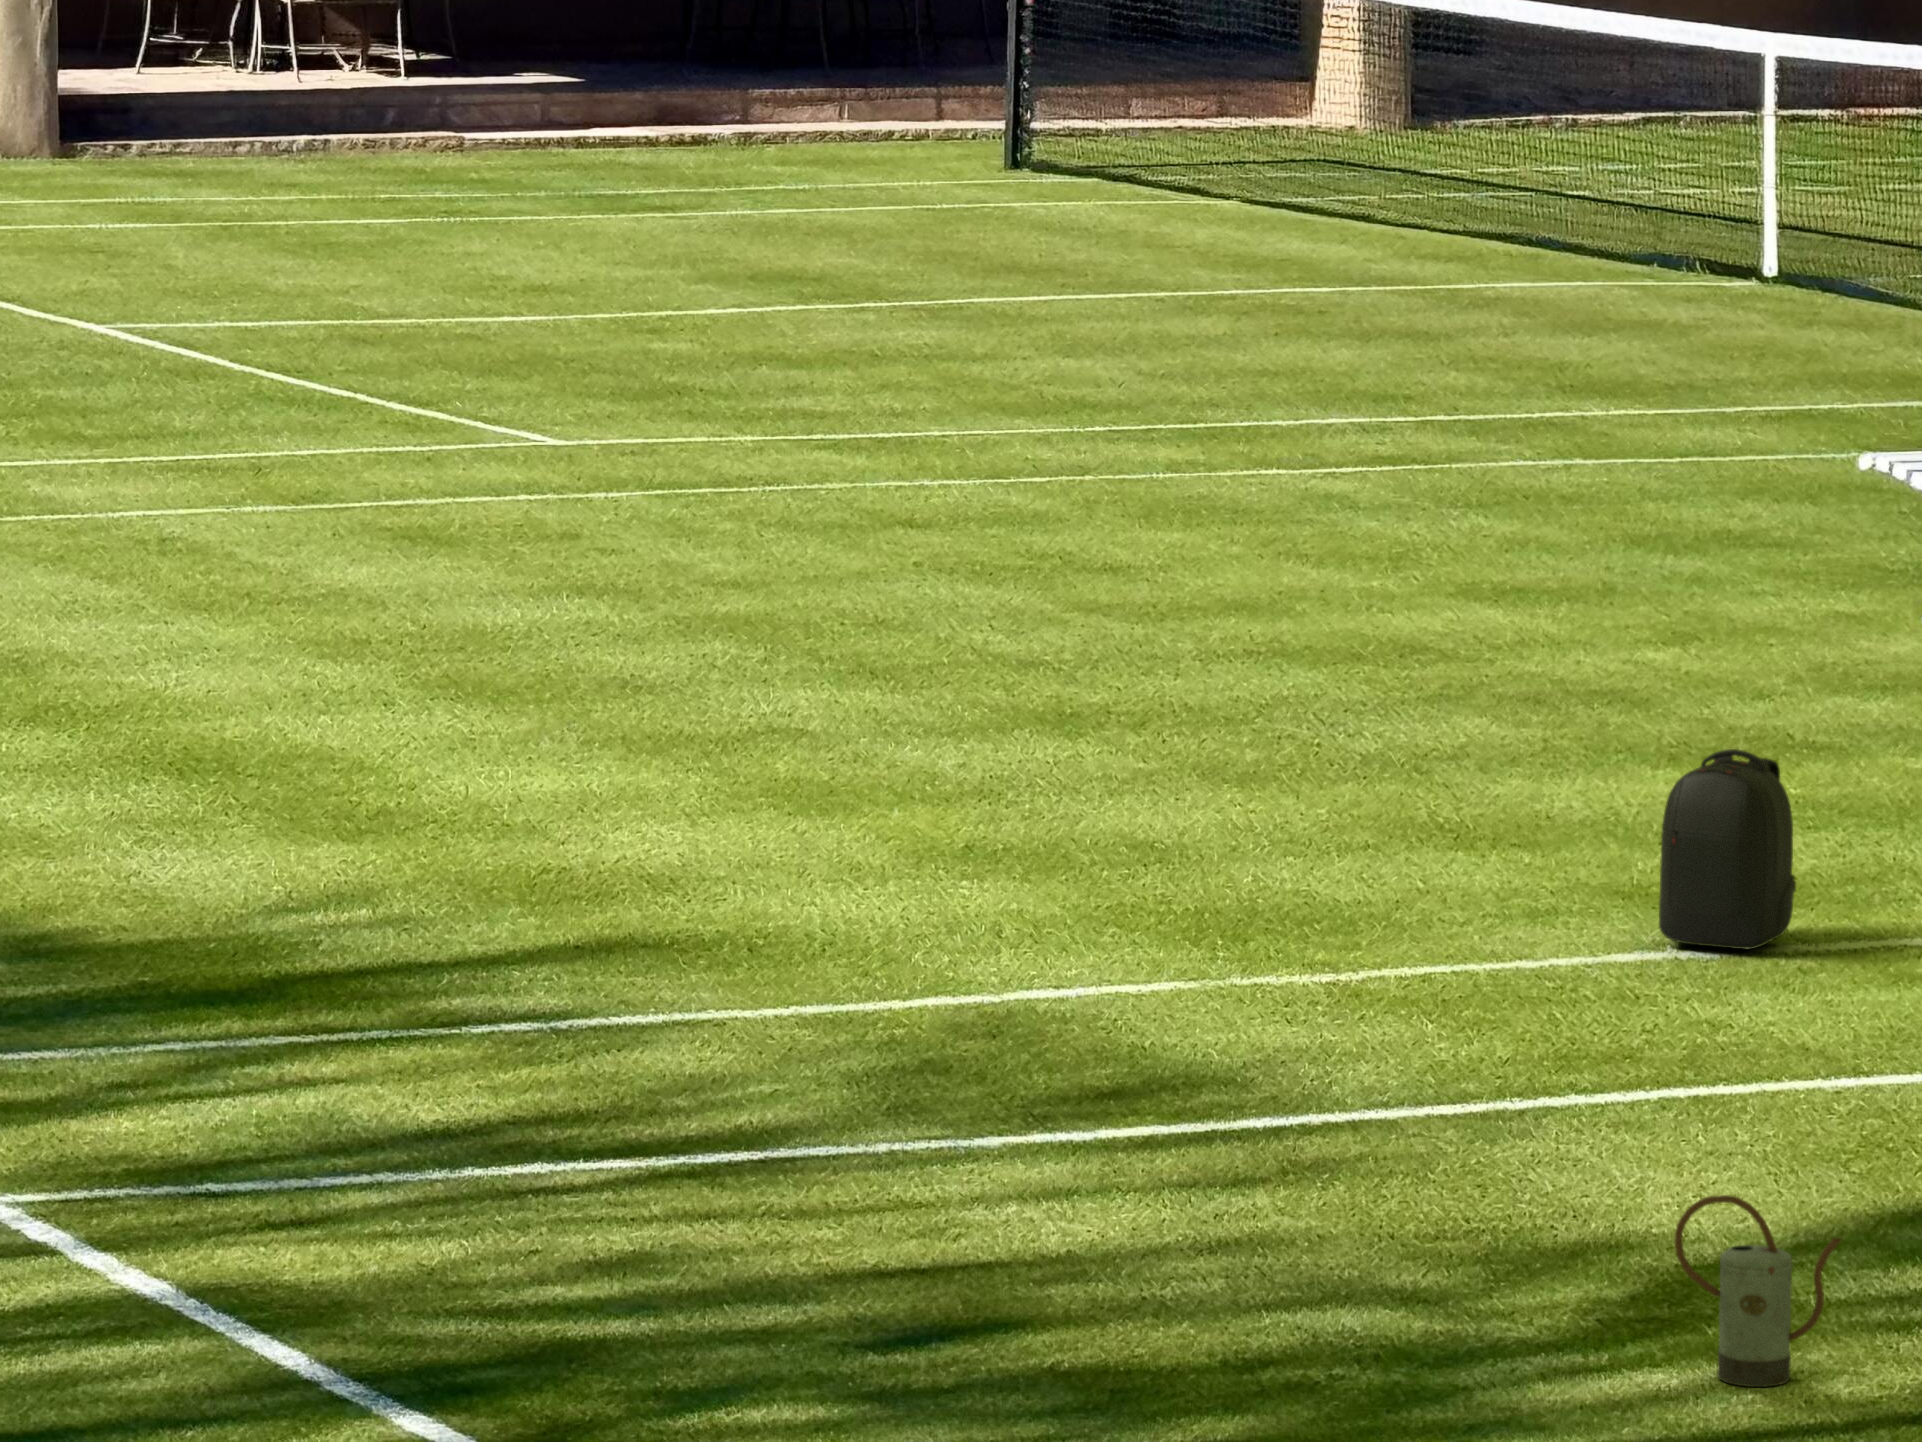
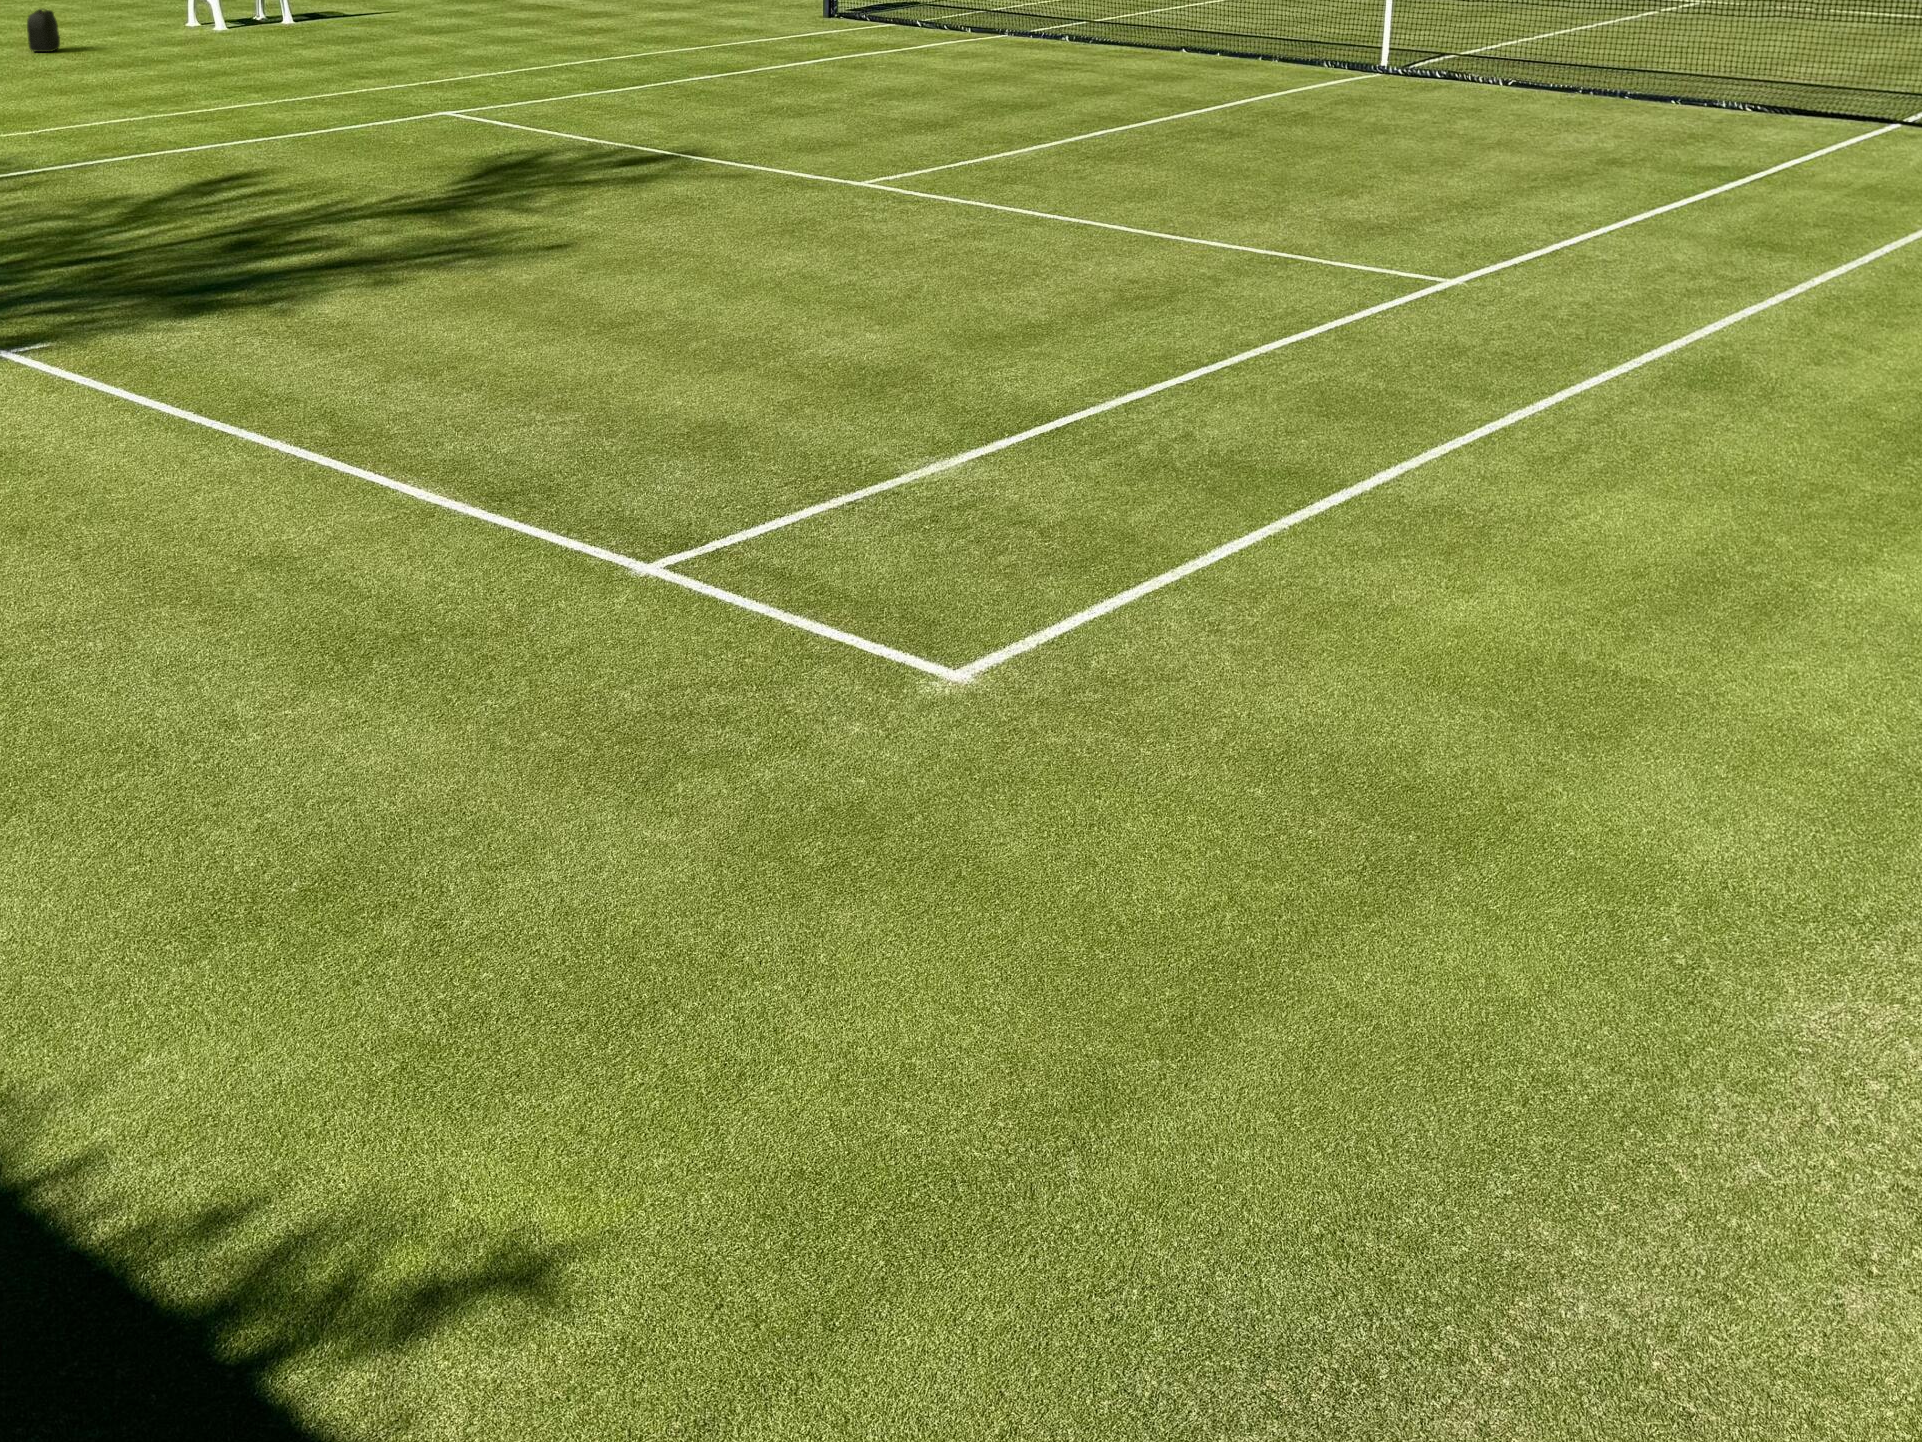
watering can: present [1675,1195,1841,1387] -> none [8,76,42,113]

